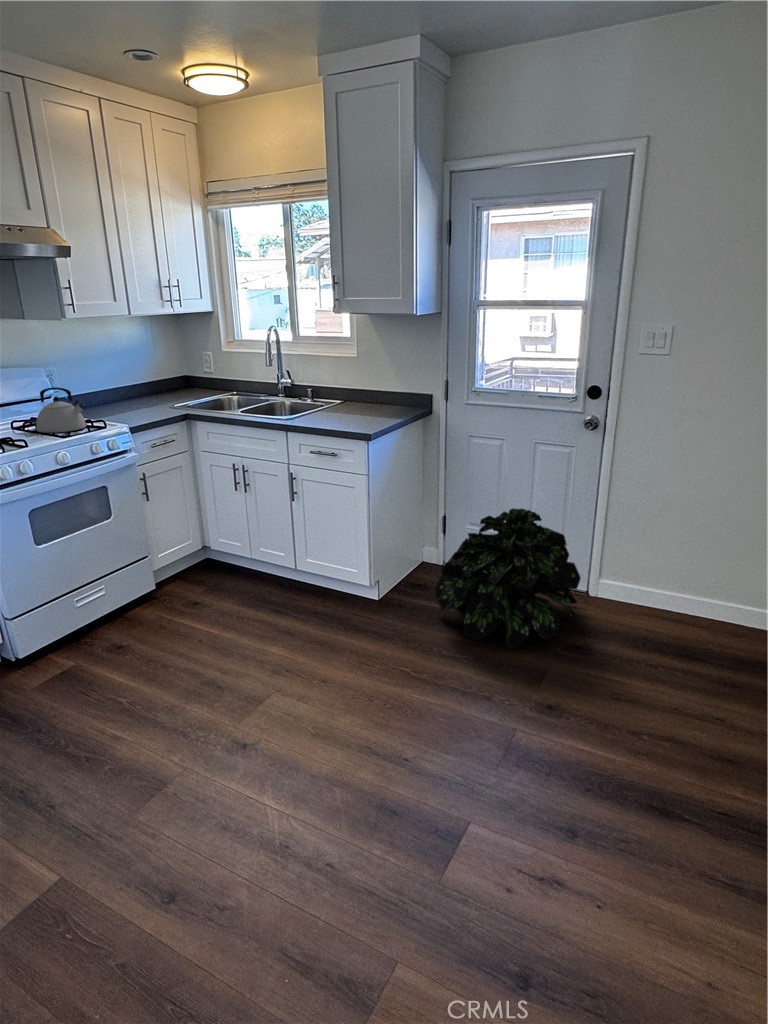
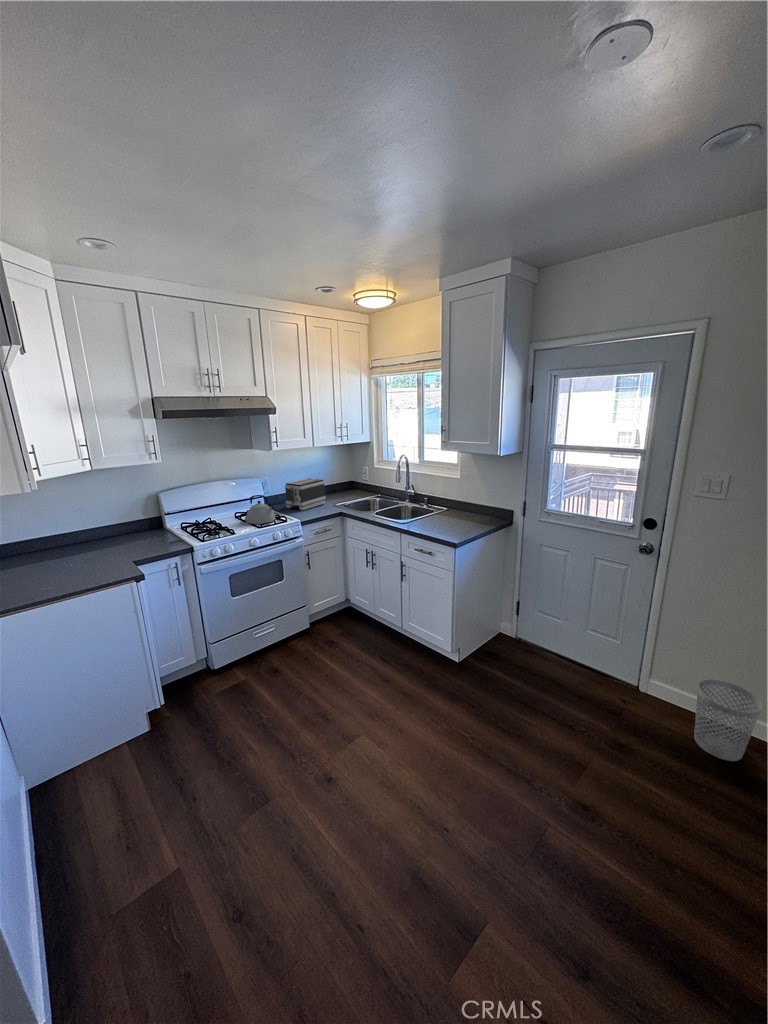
toaster: none [89,367,156,415] -> present [285,478,326,510]
potted plant: present [436,508,581,648] -> none [501,612,629,735]
wastebasket: none [646,561,708,641] -> present [694,679,762,761]

